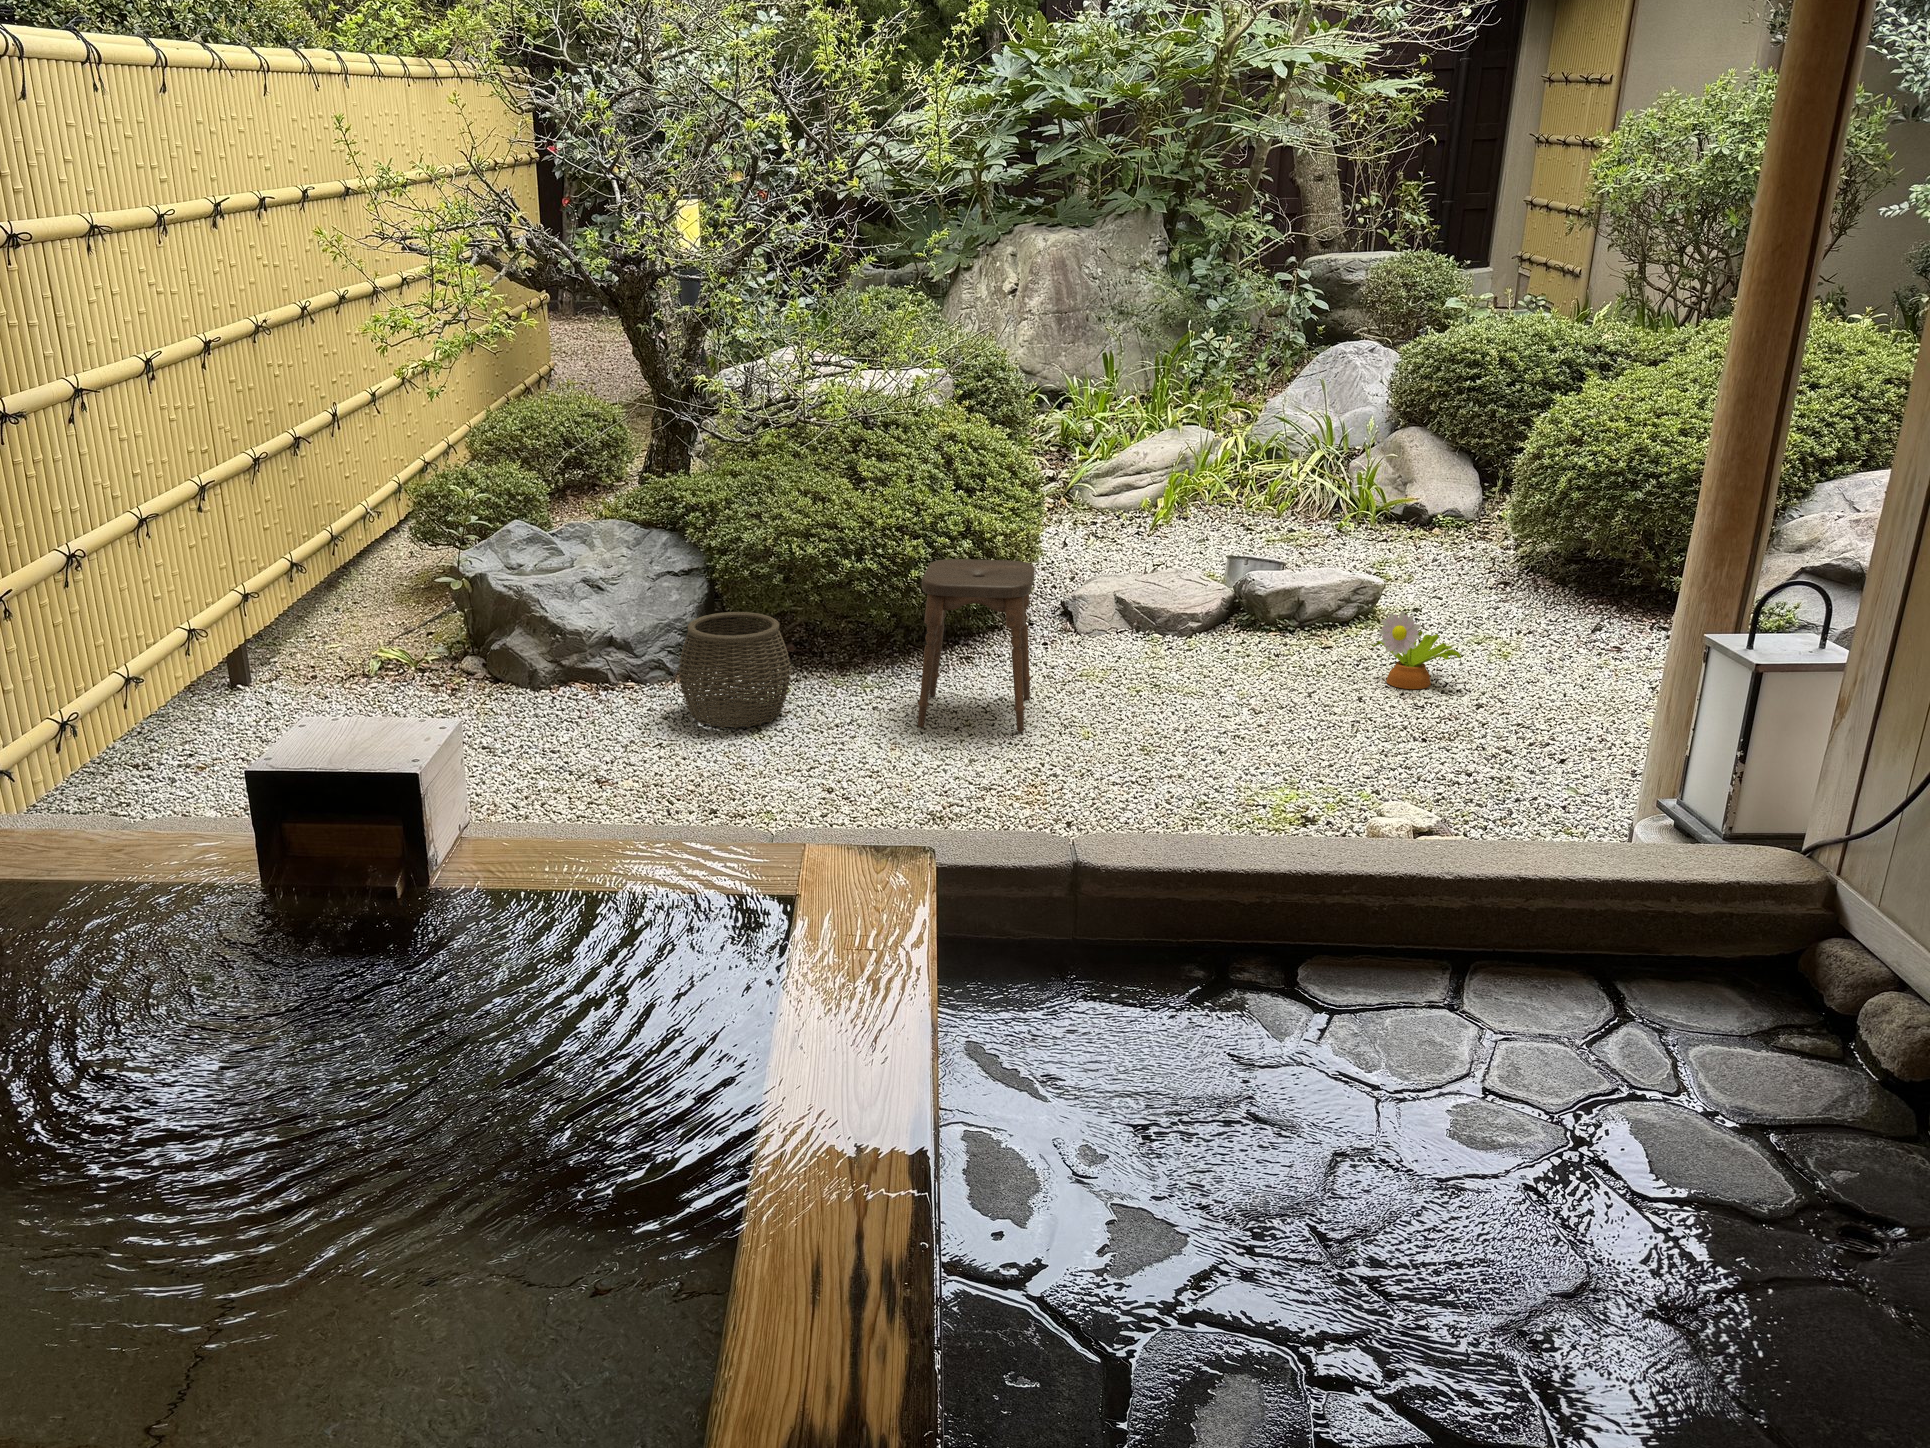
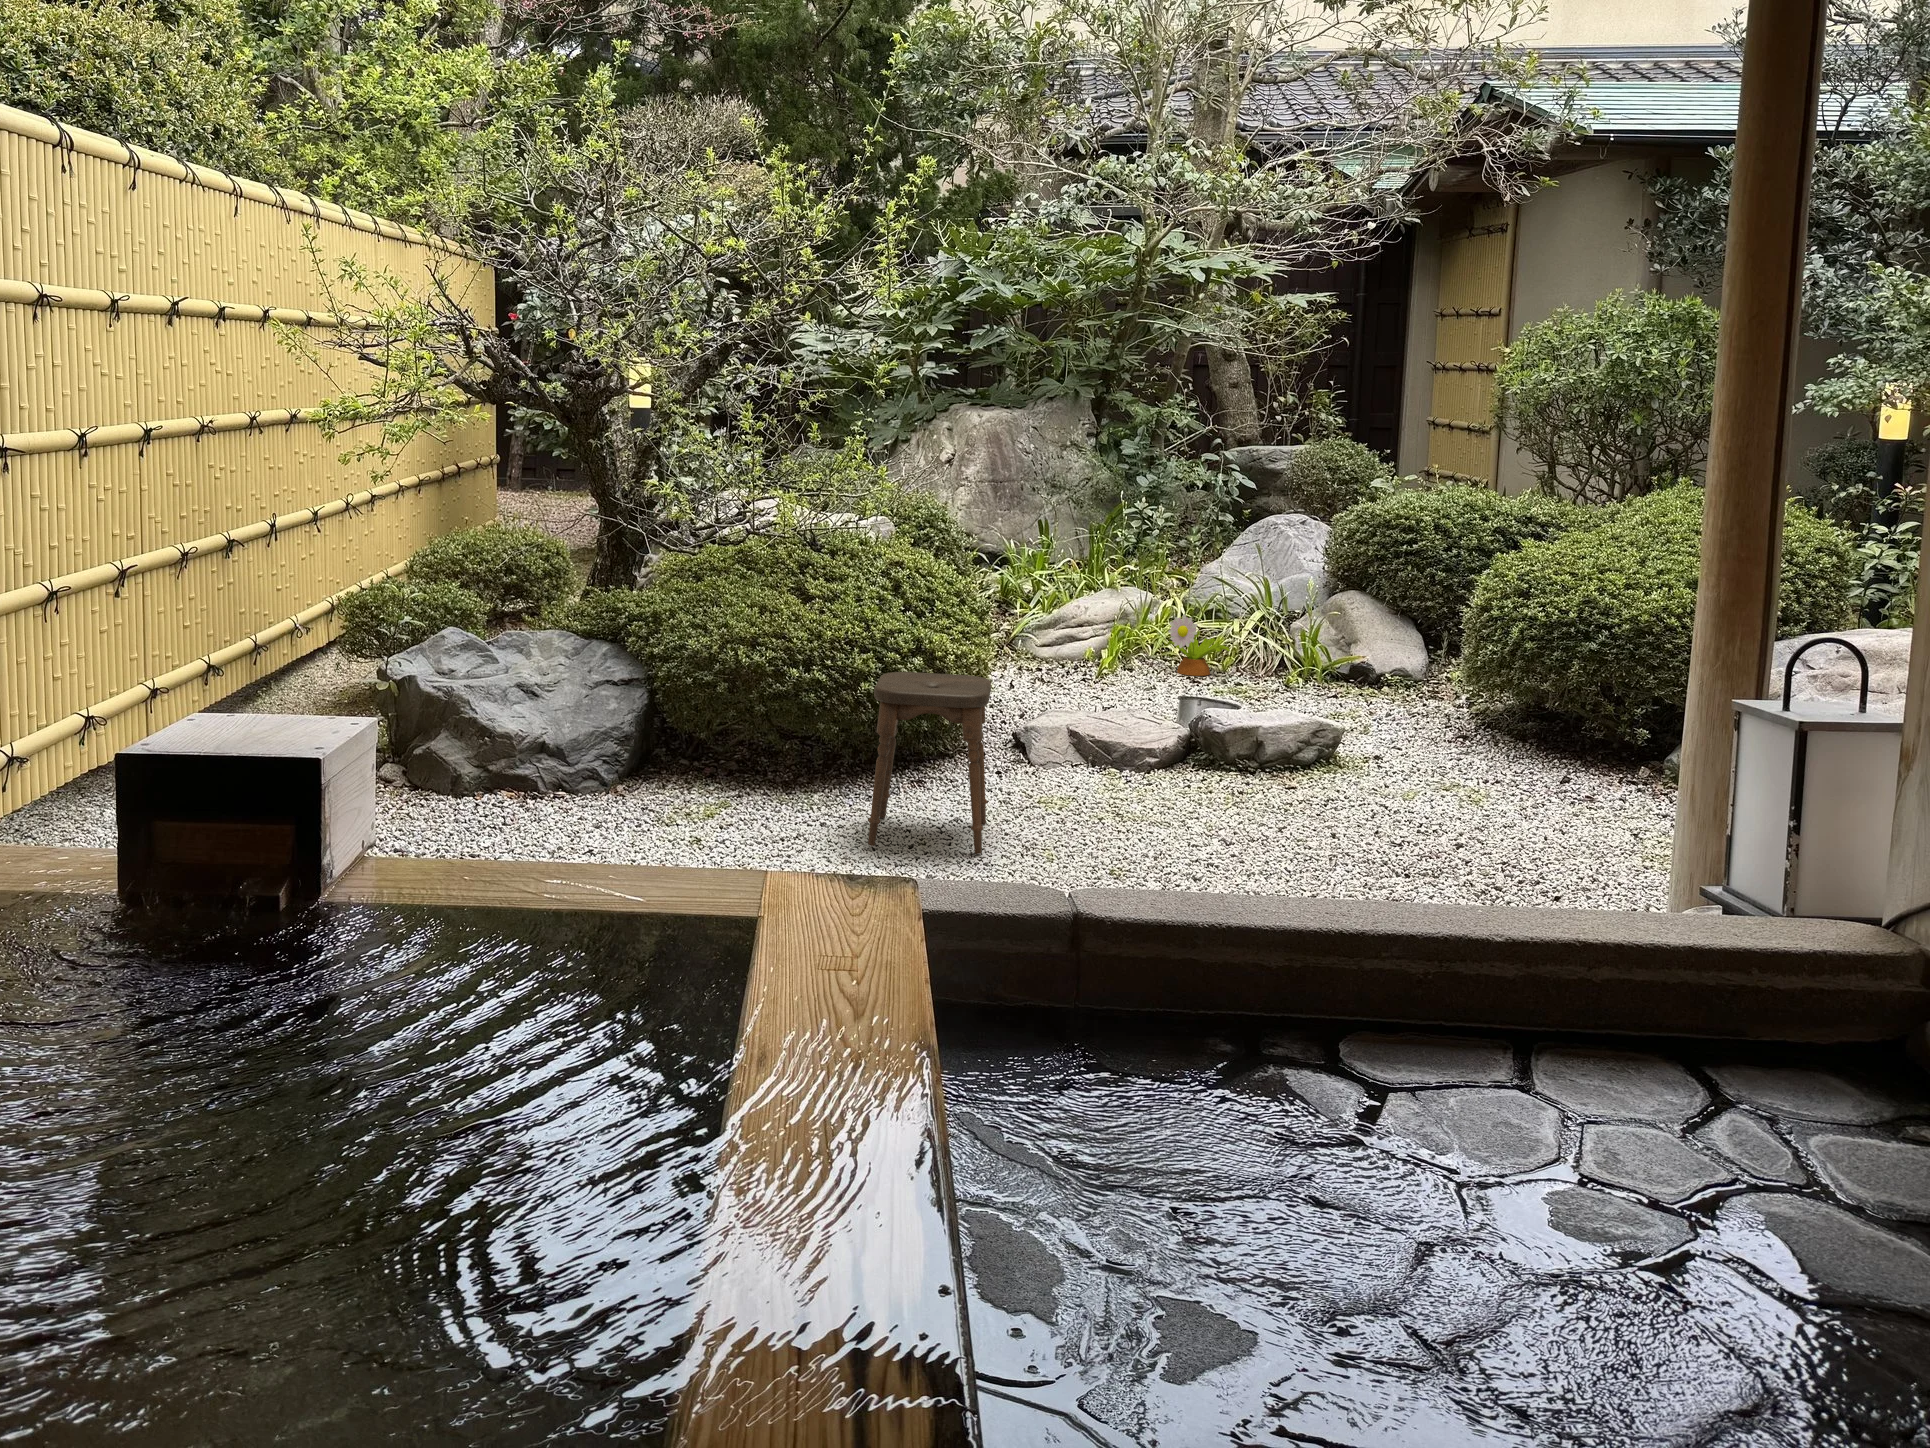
decorative plant: present [1371,611,1462,689] -> present [1164,614,1230,676]
woven basket: present [678,612,791,729] -> none [613,720,734,842]

